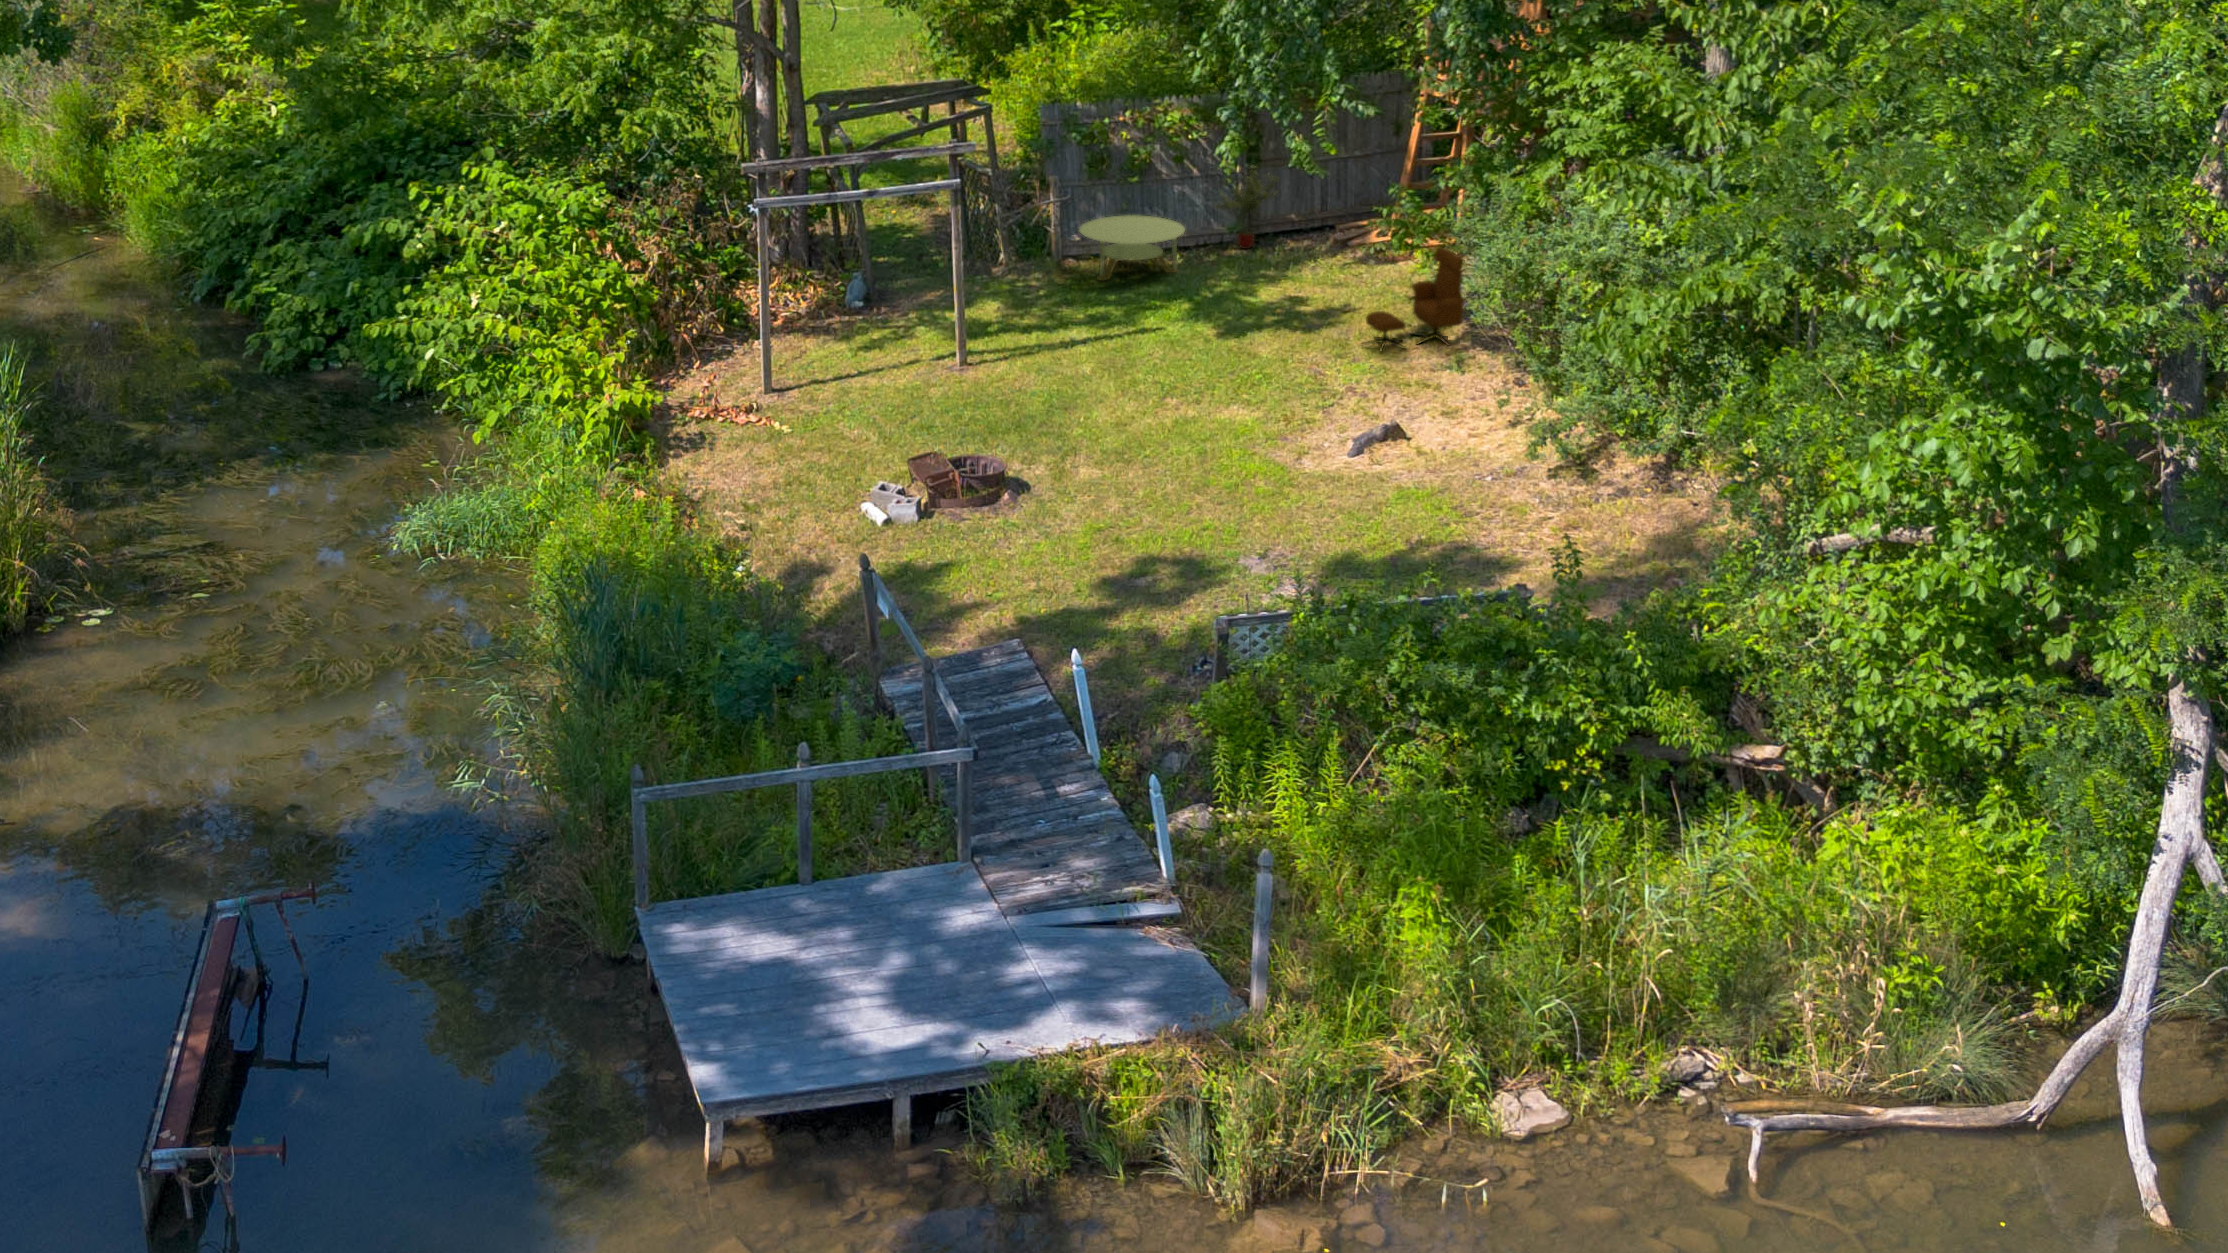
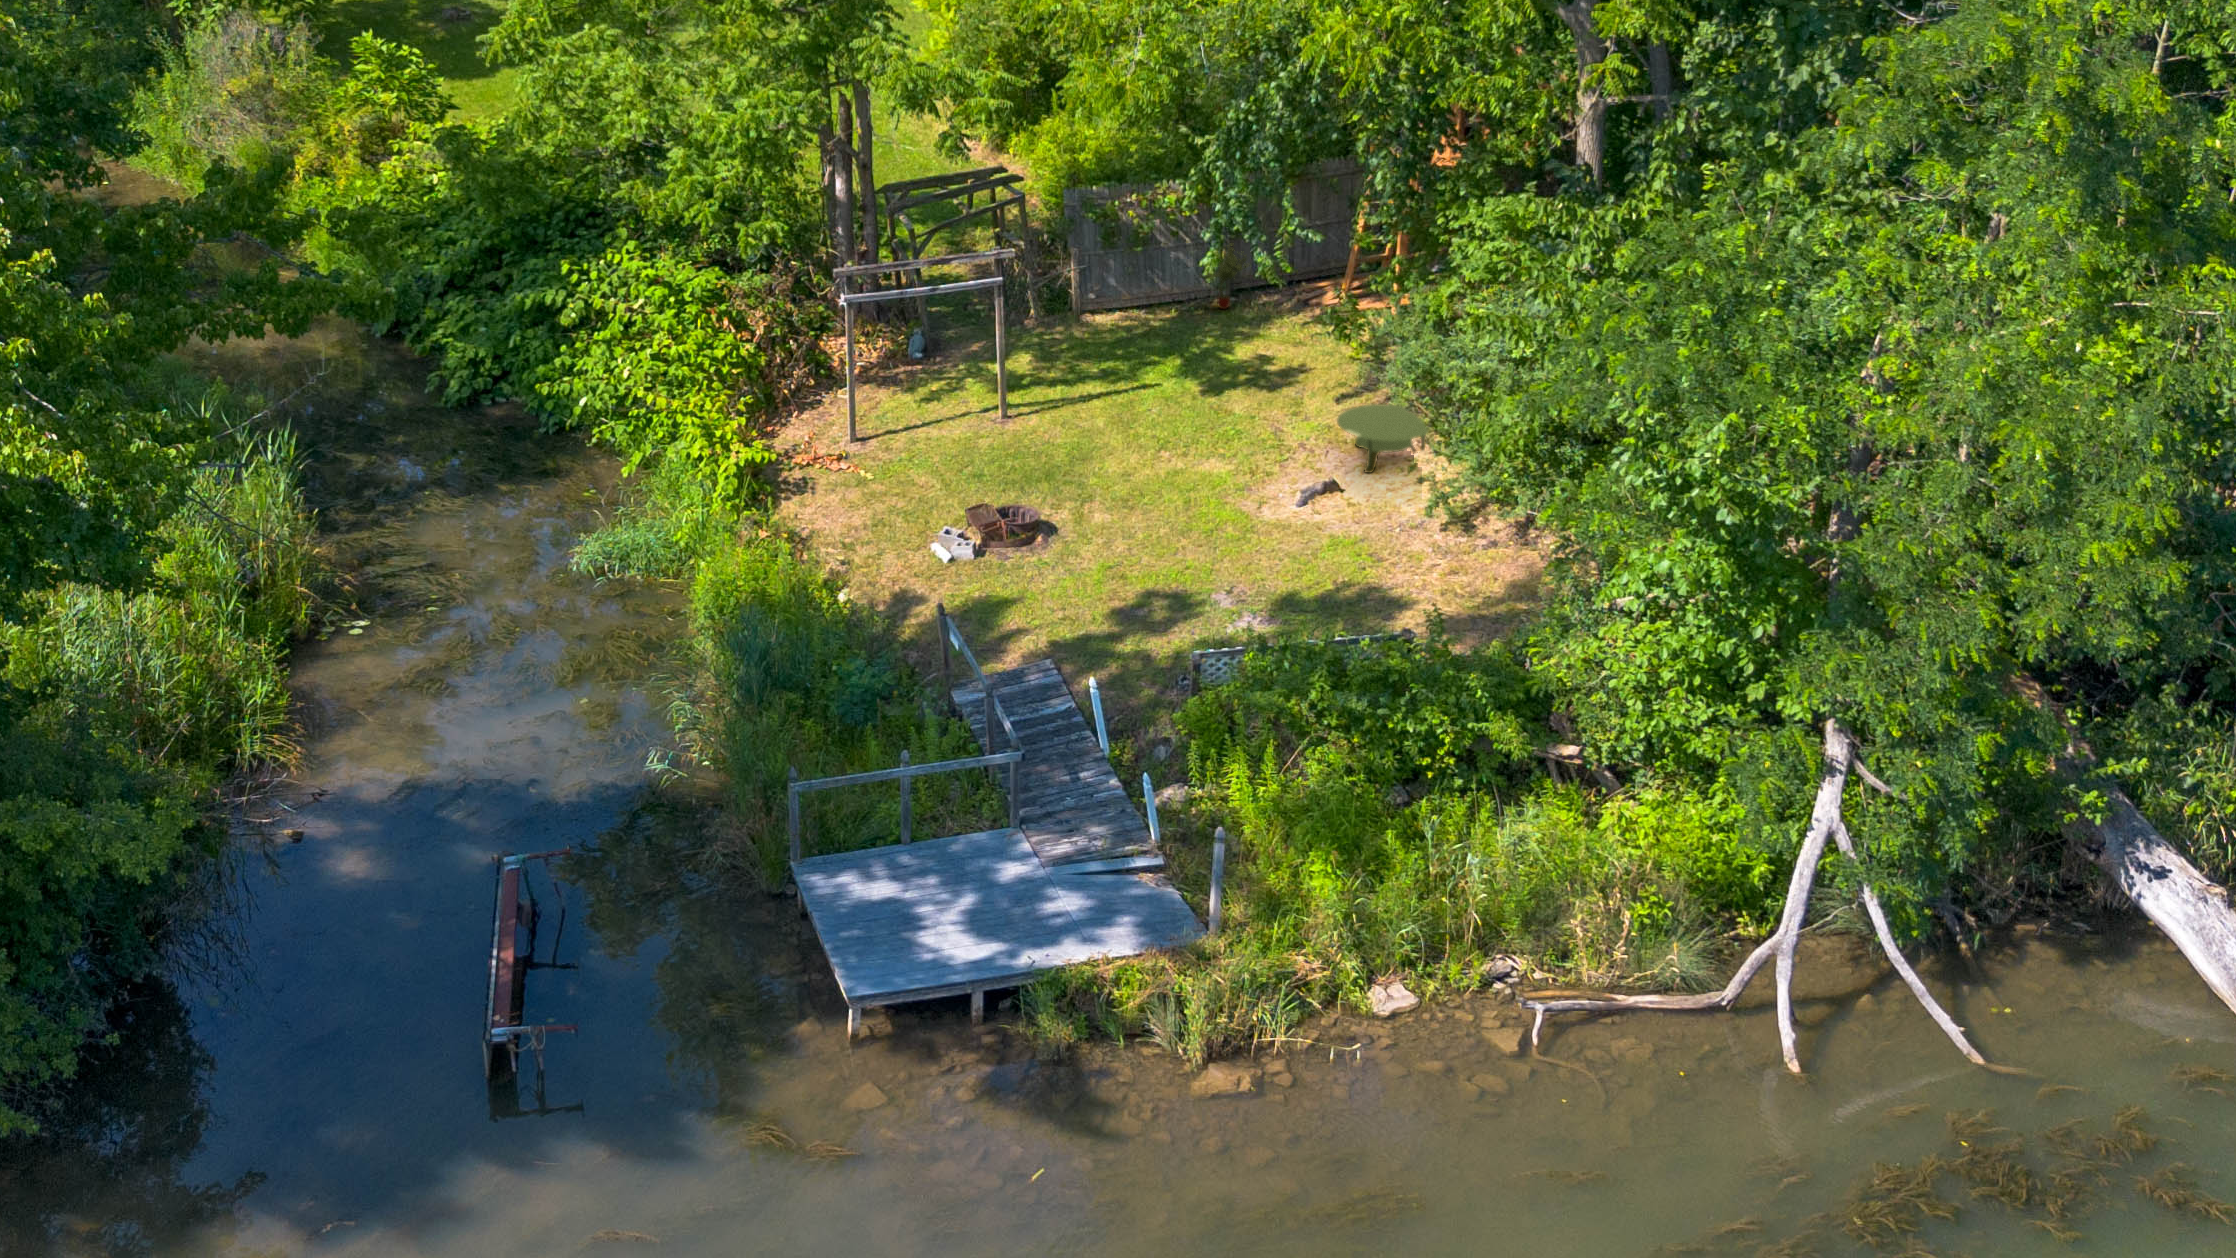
round table: present [1079,215,1185,280] -> present [1337,404,1428,473]
lounge chair: present [1363,248,1465,351] -> none [1309,327,1391,410]

